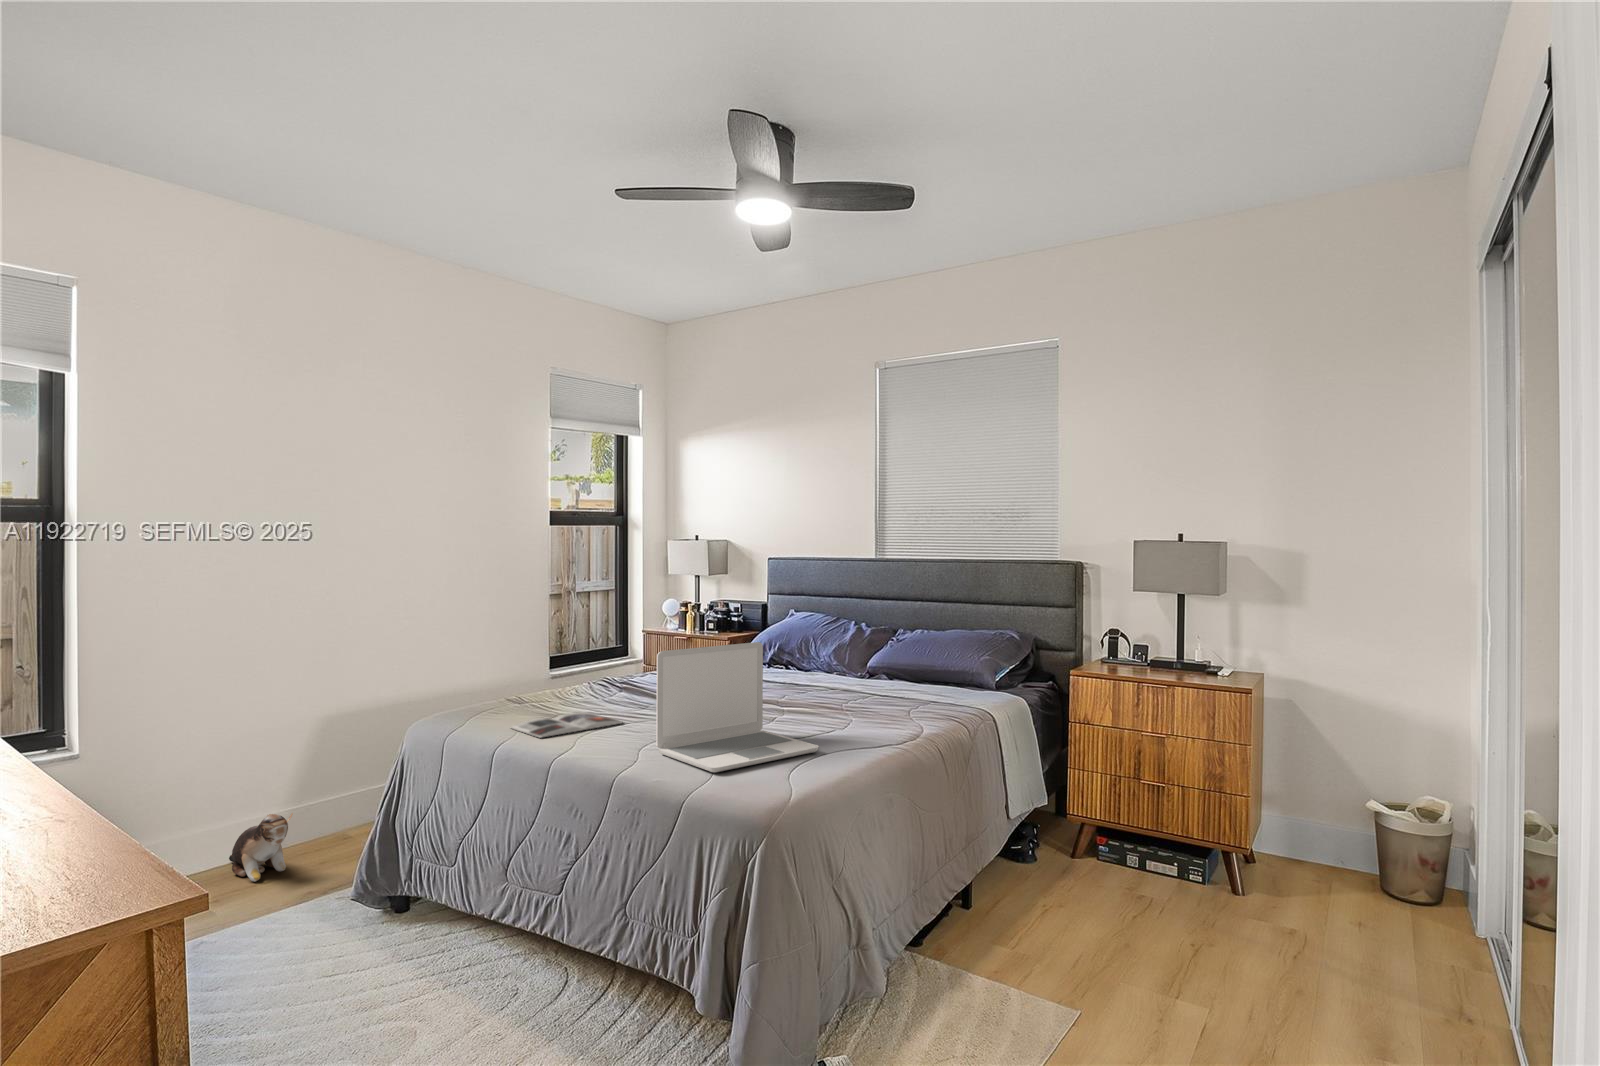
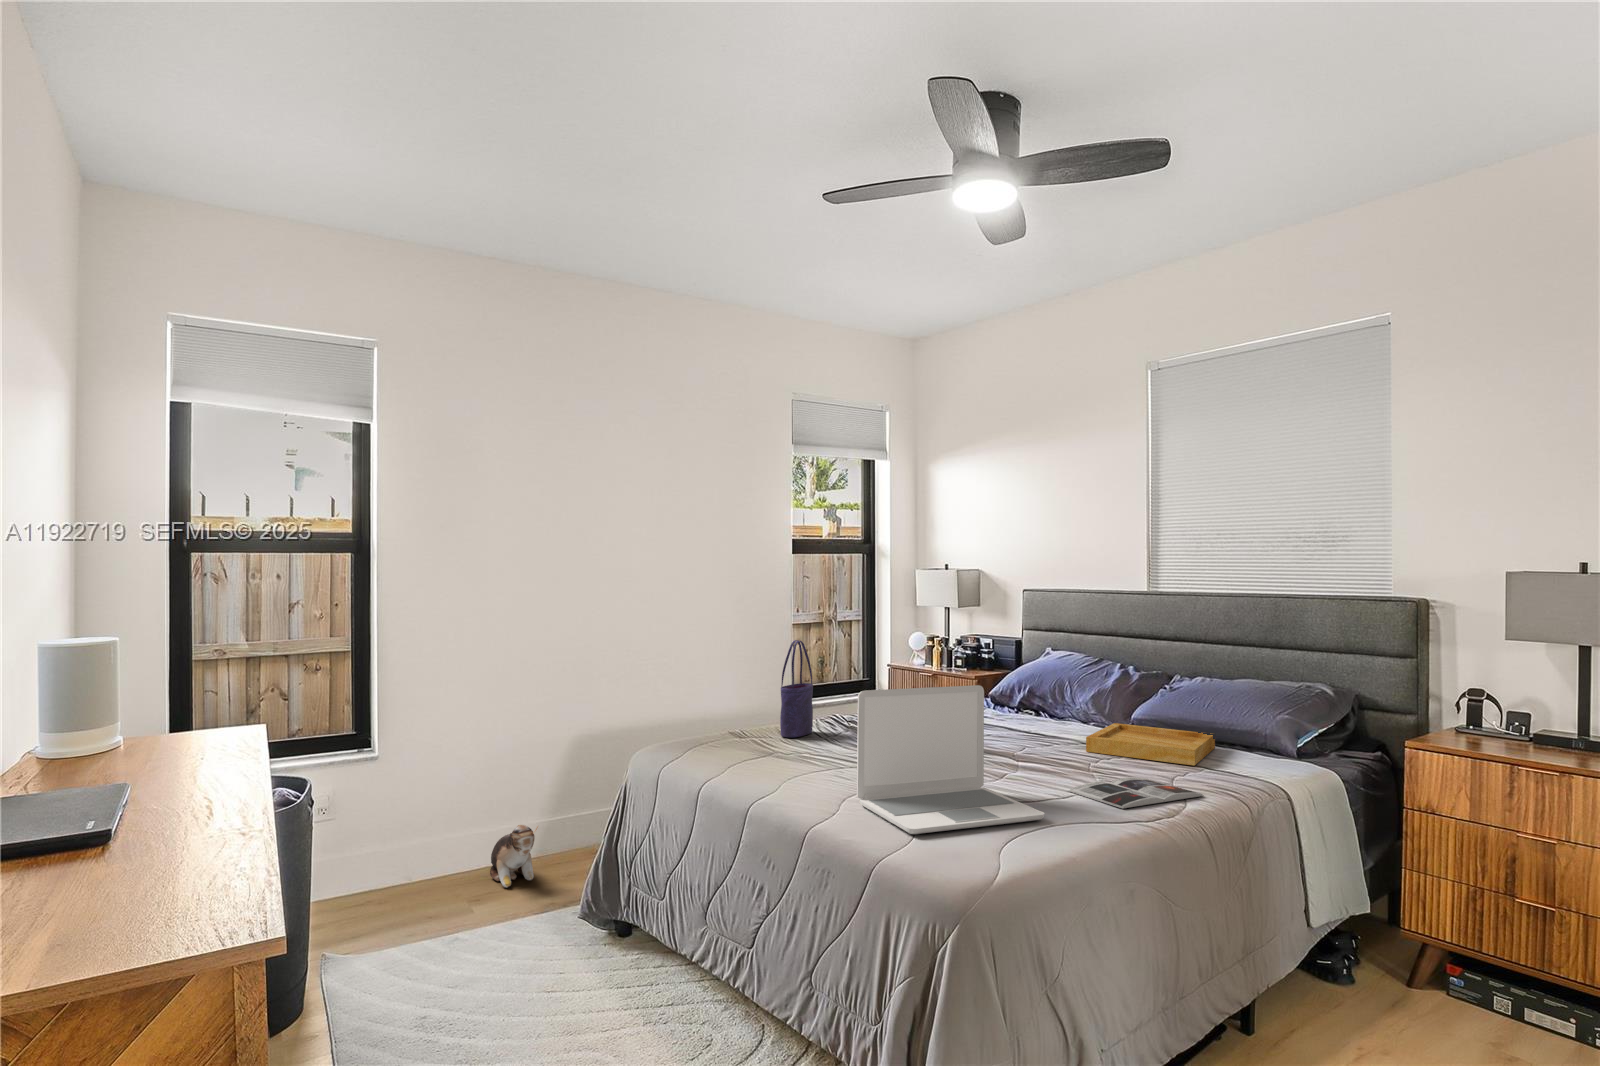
tote bag: none [561,610,591,702] -> present [780,640,813,738]
tray: none [836,671,934,701] -> present [1086,723,1215,766]
magazine: present [510,713,623,738] -> present [1069,778,1204,808]

